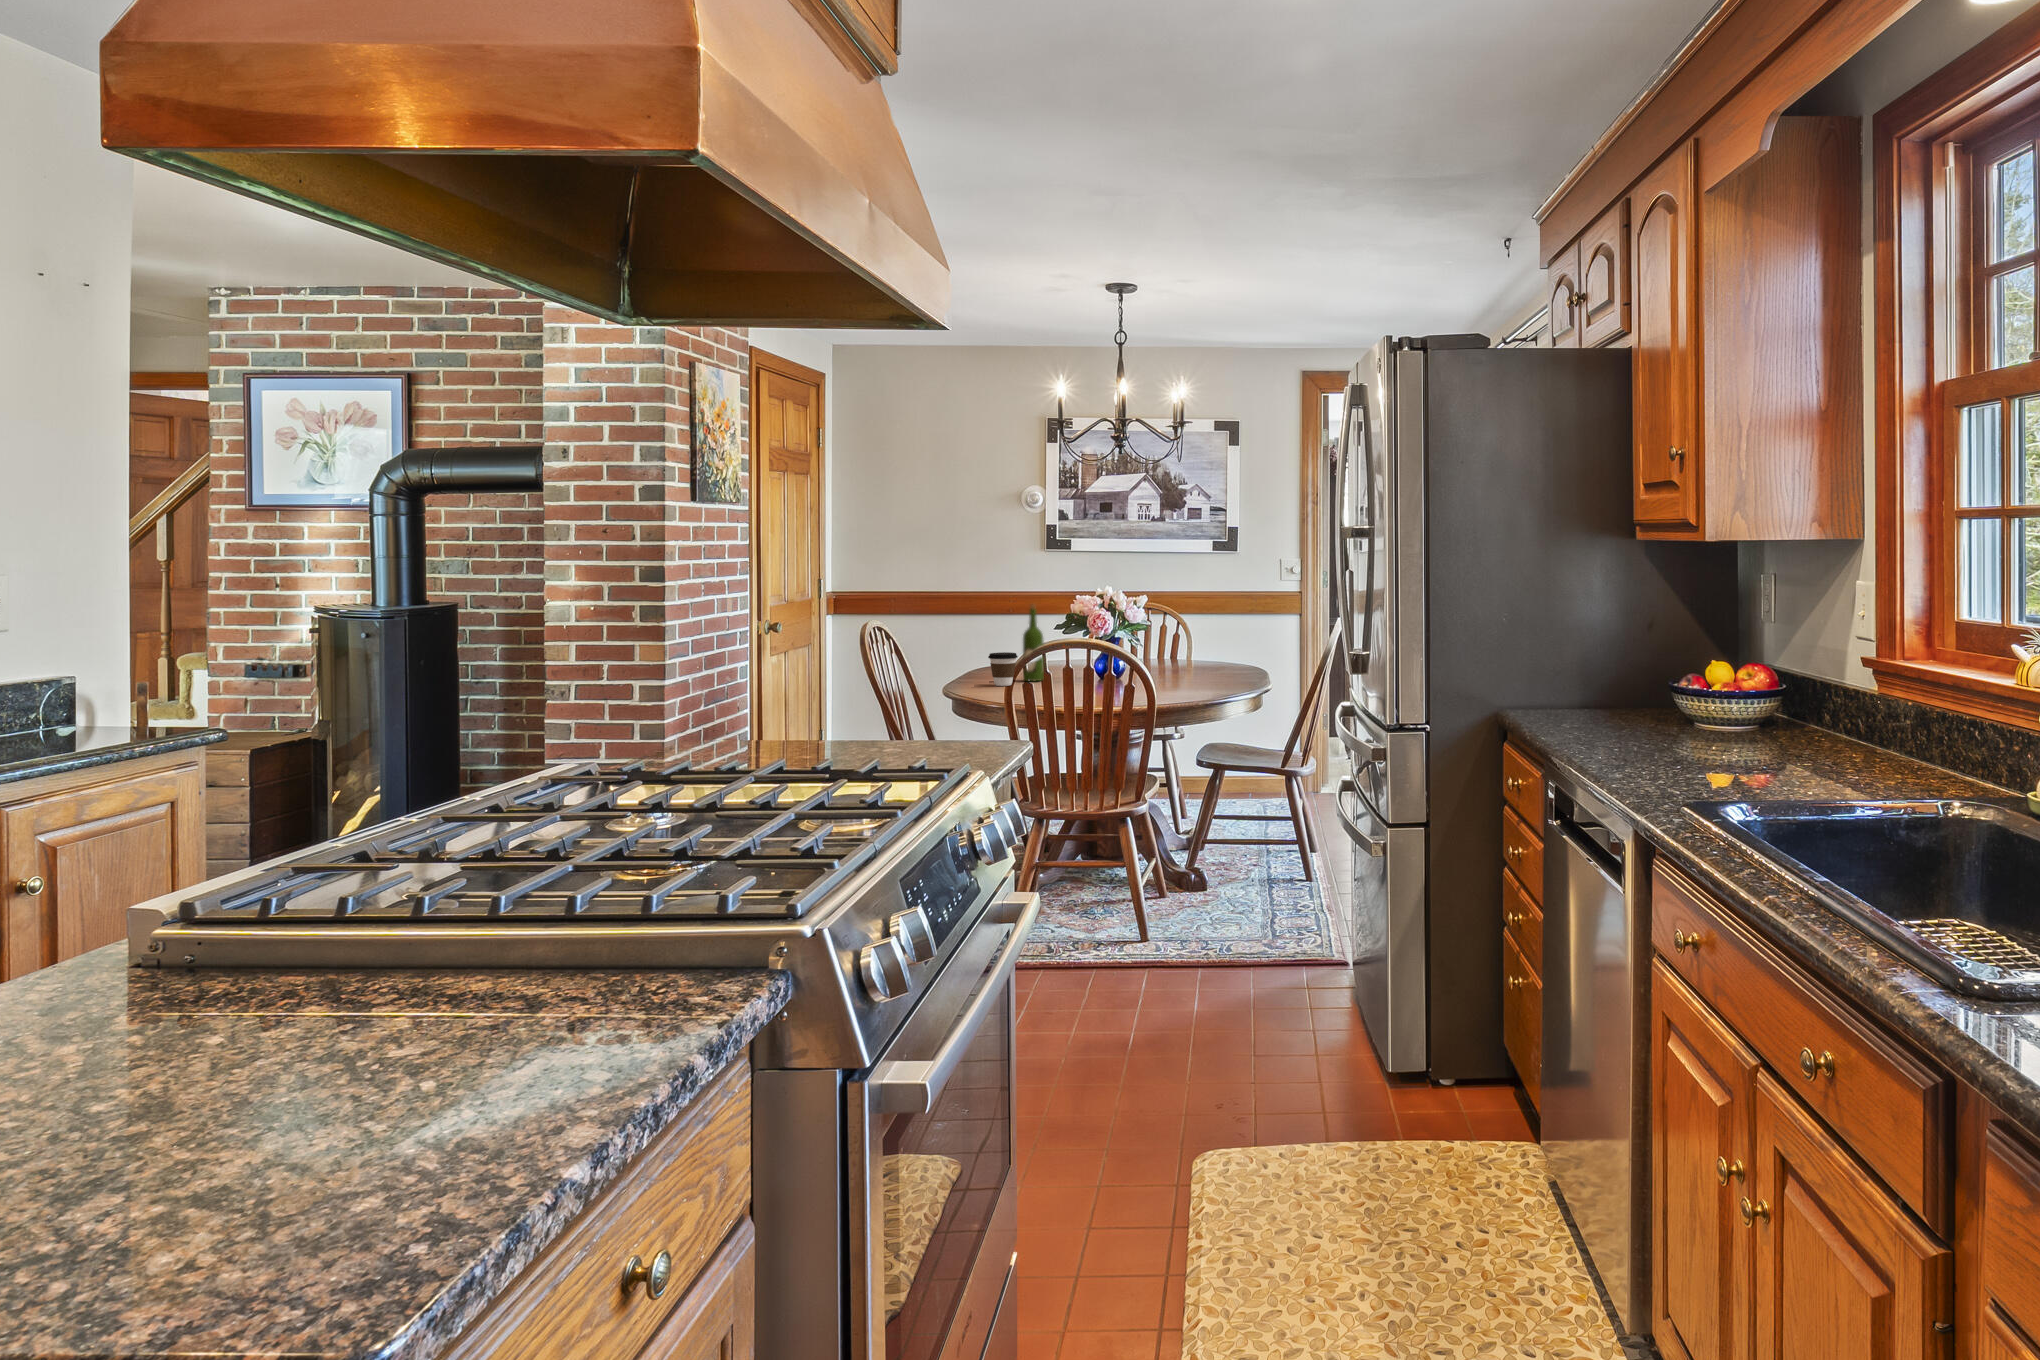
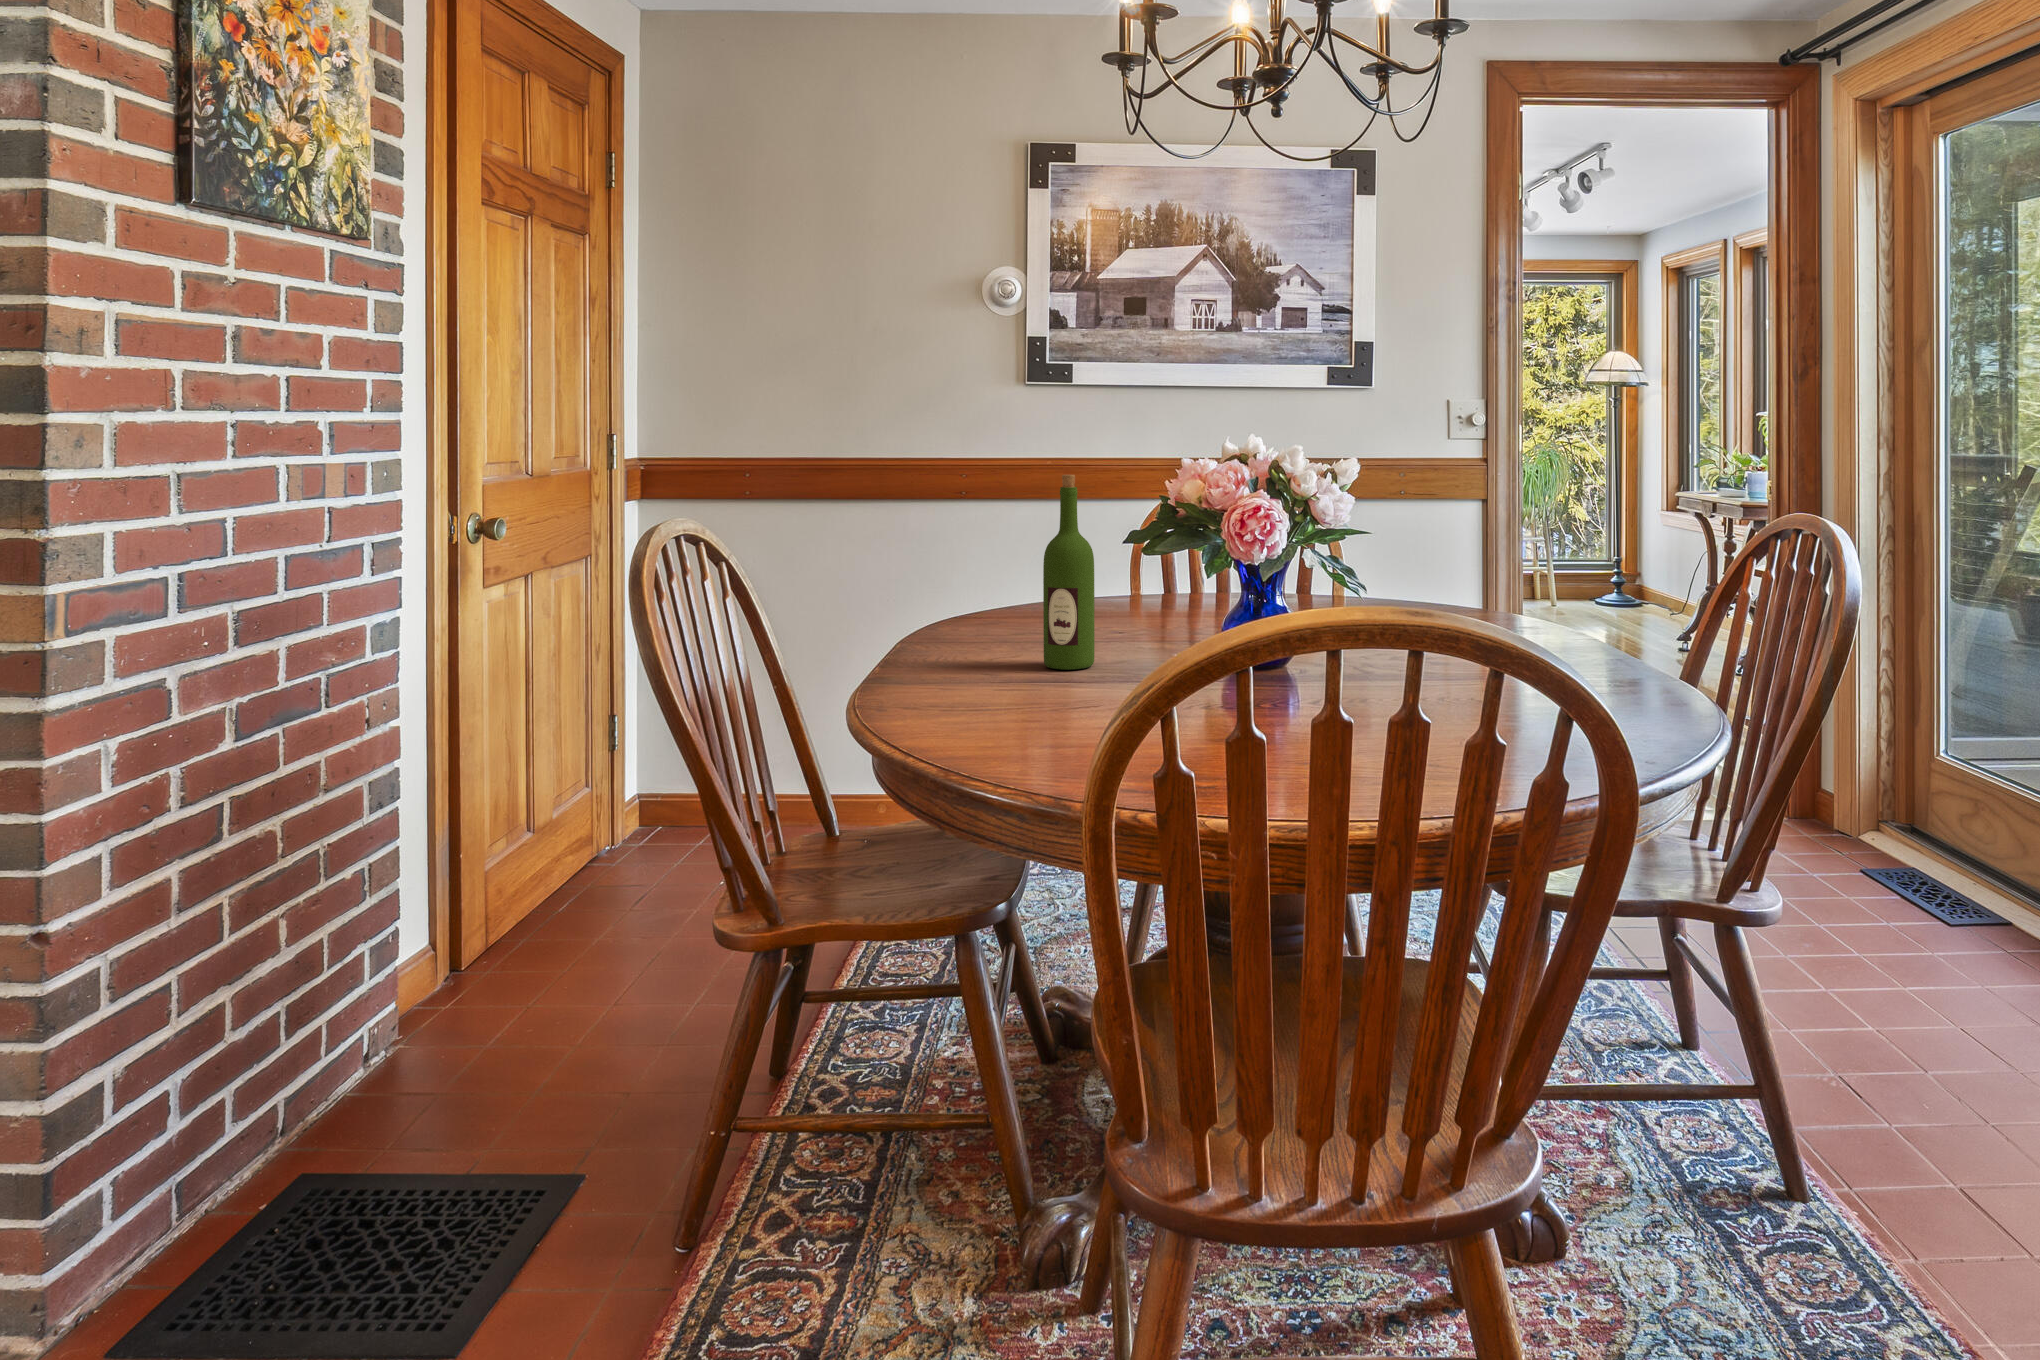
coffee cup: present [988,652,1018,686] -> none [964,599,1039,689]

